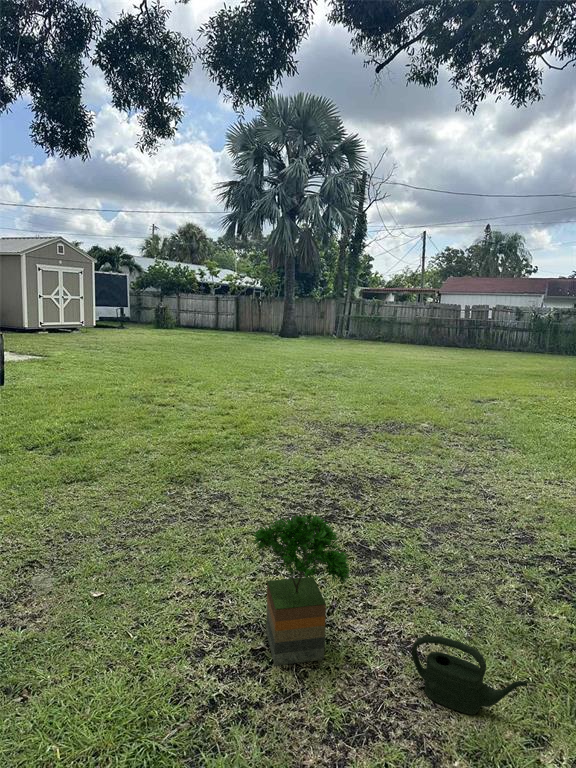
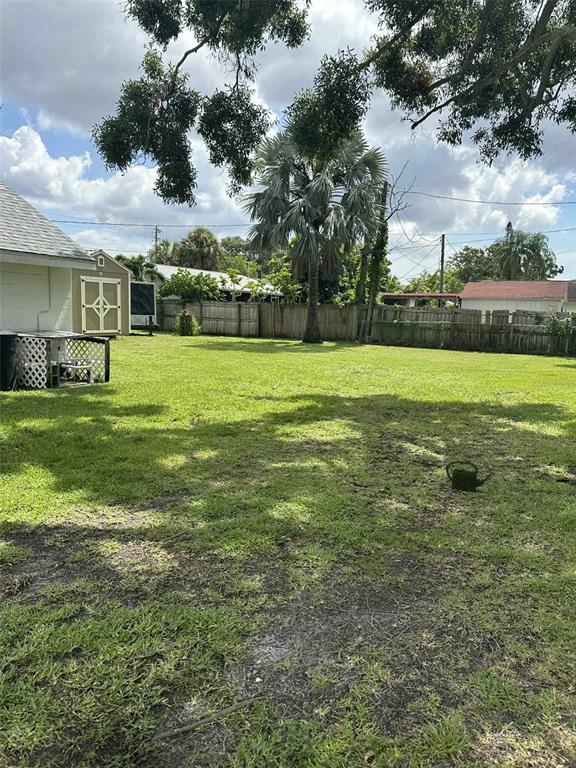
potted tree: present [253,513,350,666] -> none [371,415,418,481]

